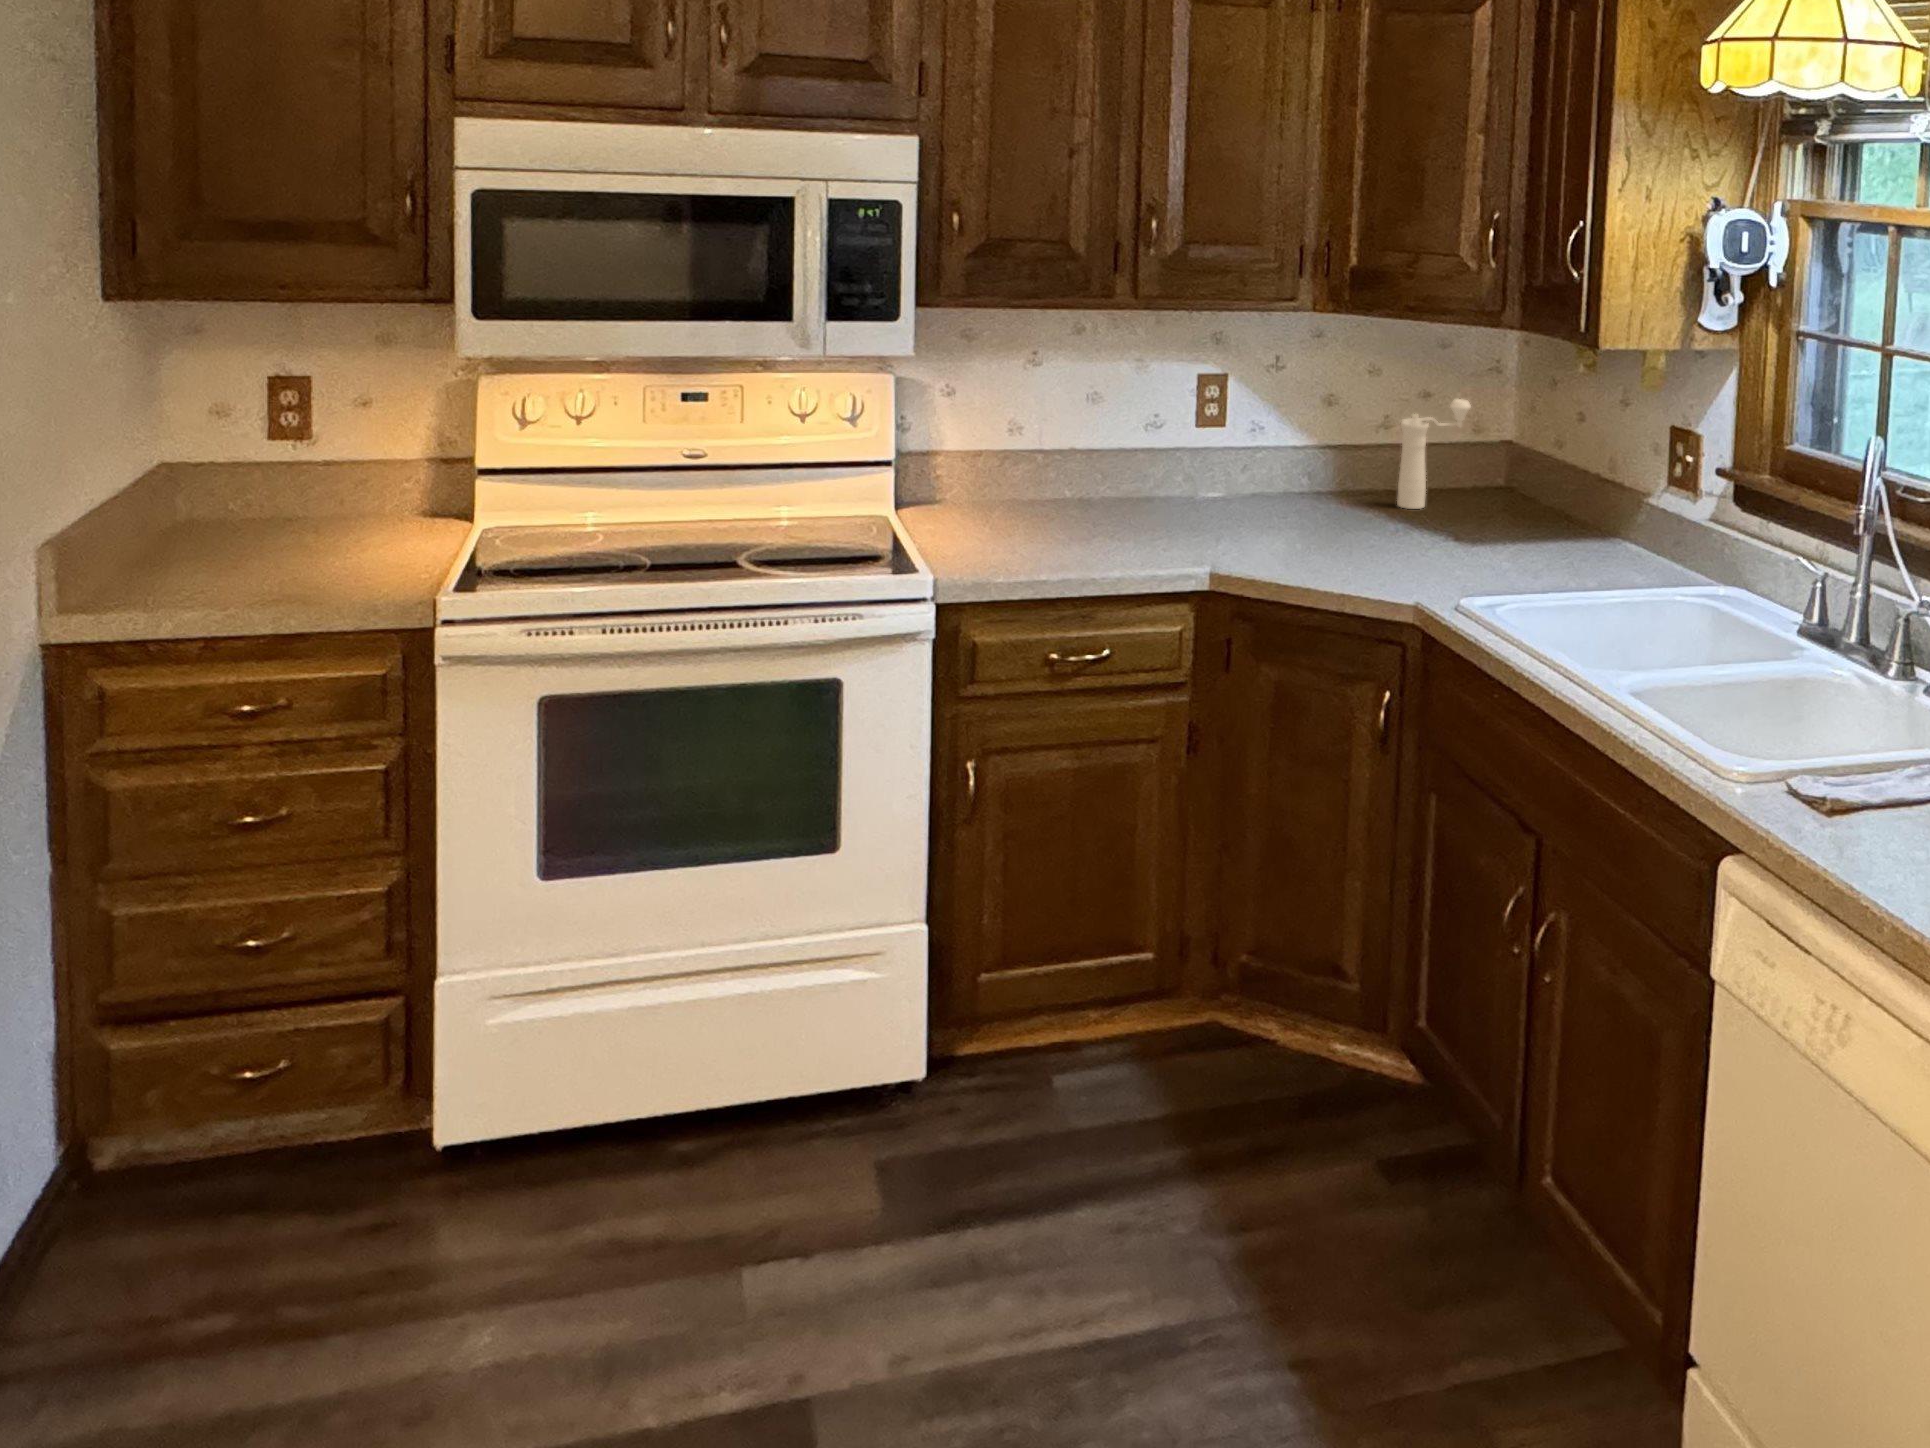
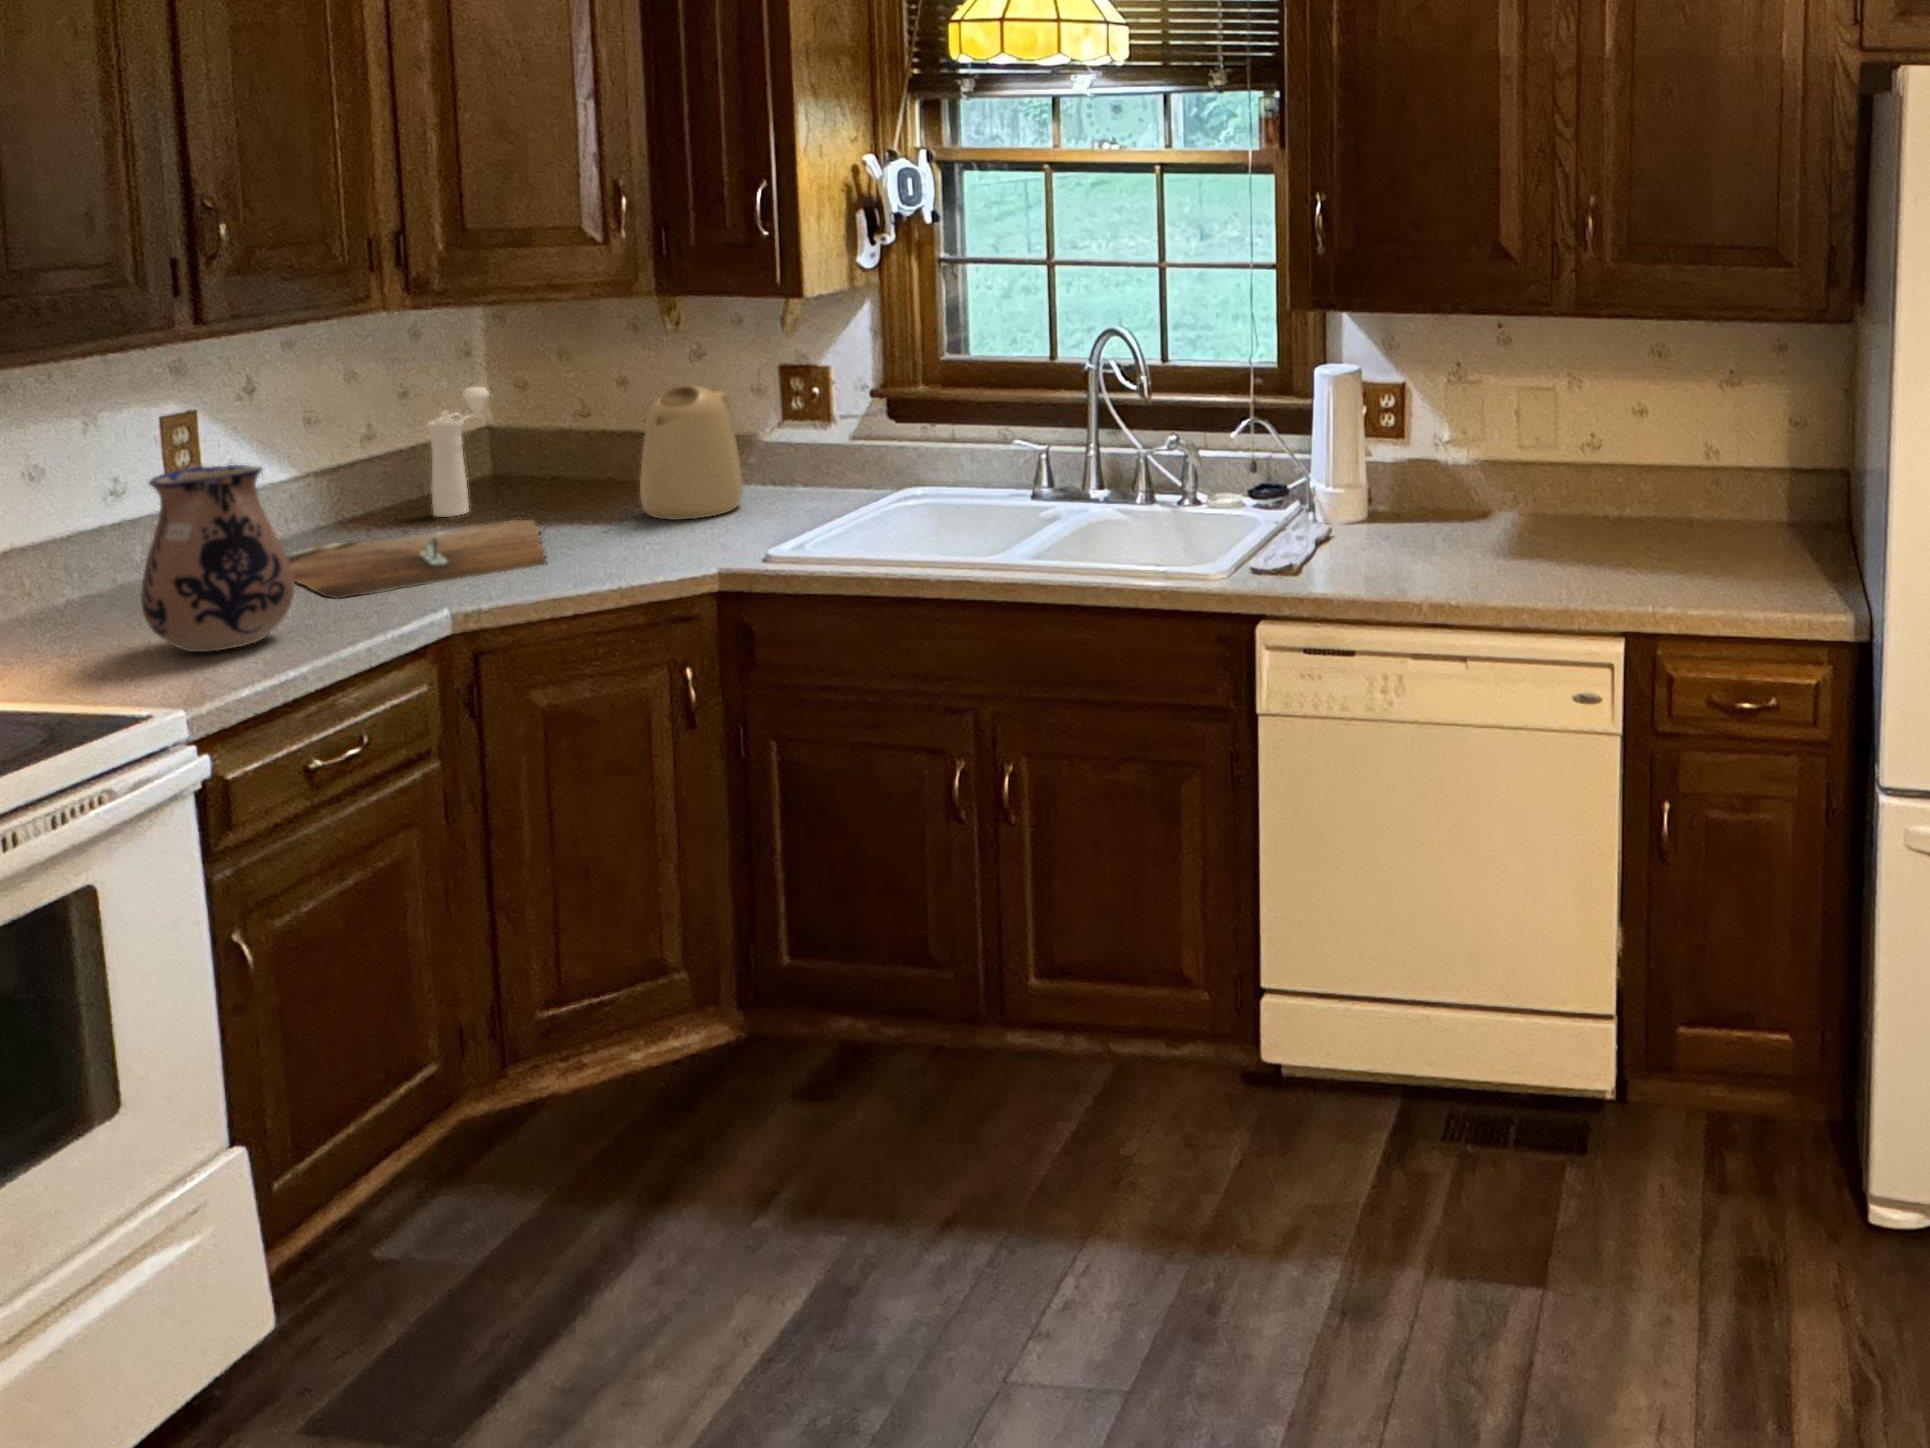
ceramic pitcher: none [1019,403,1116,550] -> present [141,465,294,652]
kettle: none [1485,425,1603,561] -> present [640,385,743,520]
cutting board: none [1187,501,1424,559] -> present [287,520,547,599]

